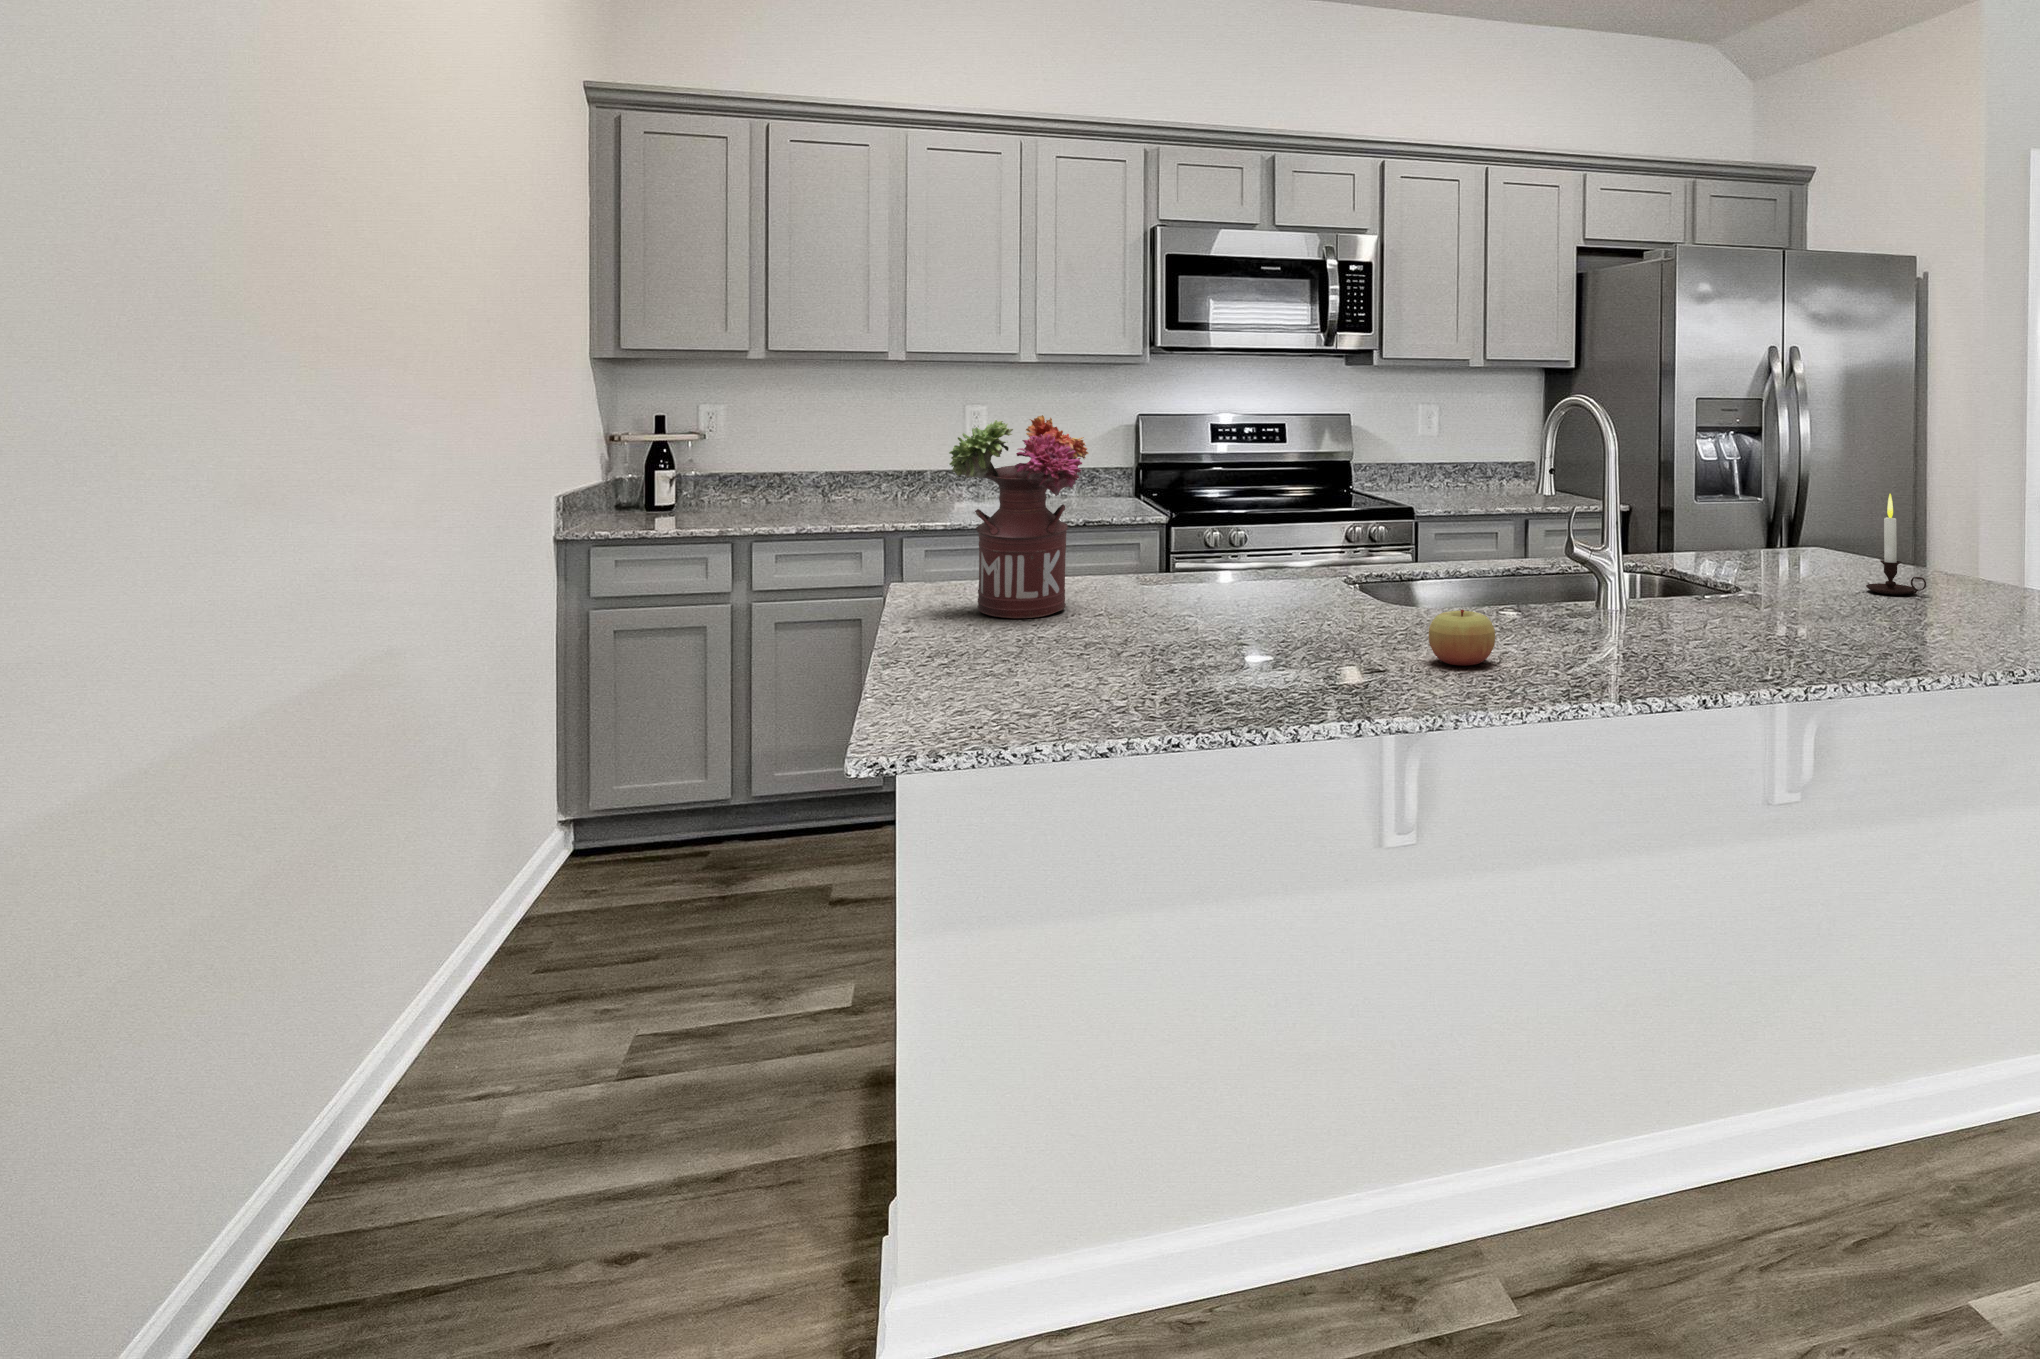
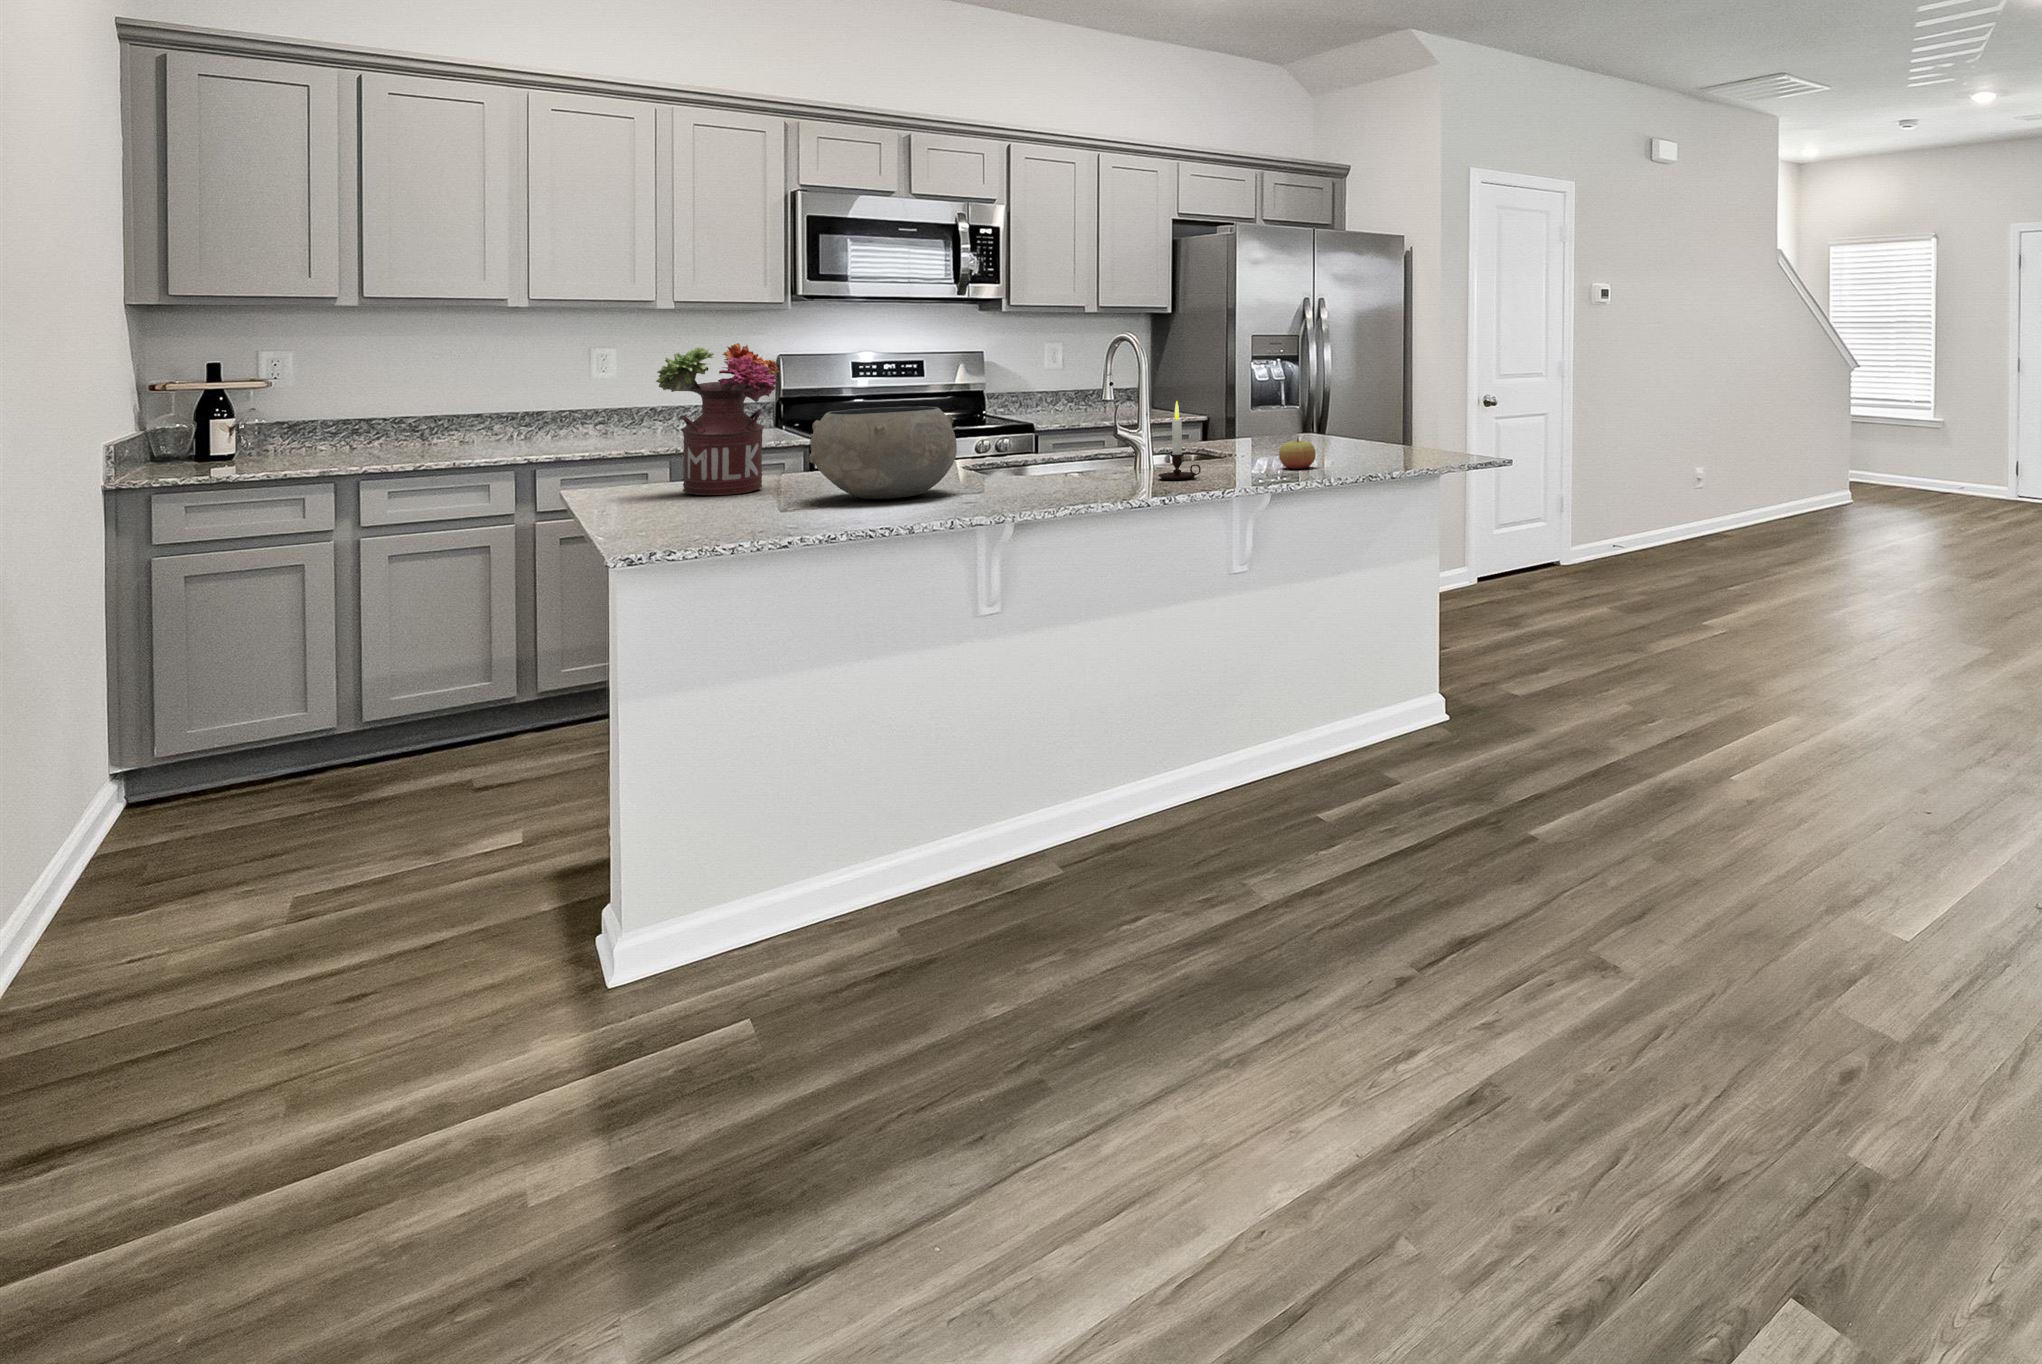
candle: present [1866,494,1926,595] -> present [1158,401,1201,480]
ceramic bowl: none [1101,512,1291,652] -> present [809,406,957,499]
apple: present [1429,610,1495,665] -> present [1279,439,1316,469]

